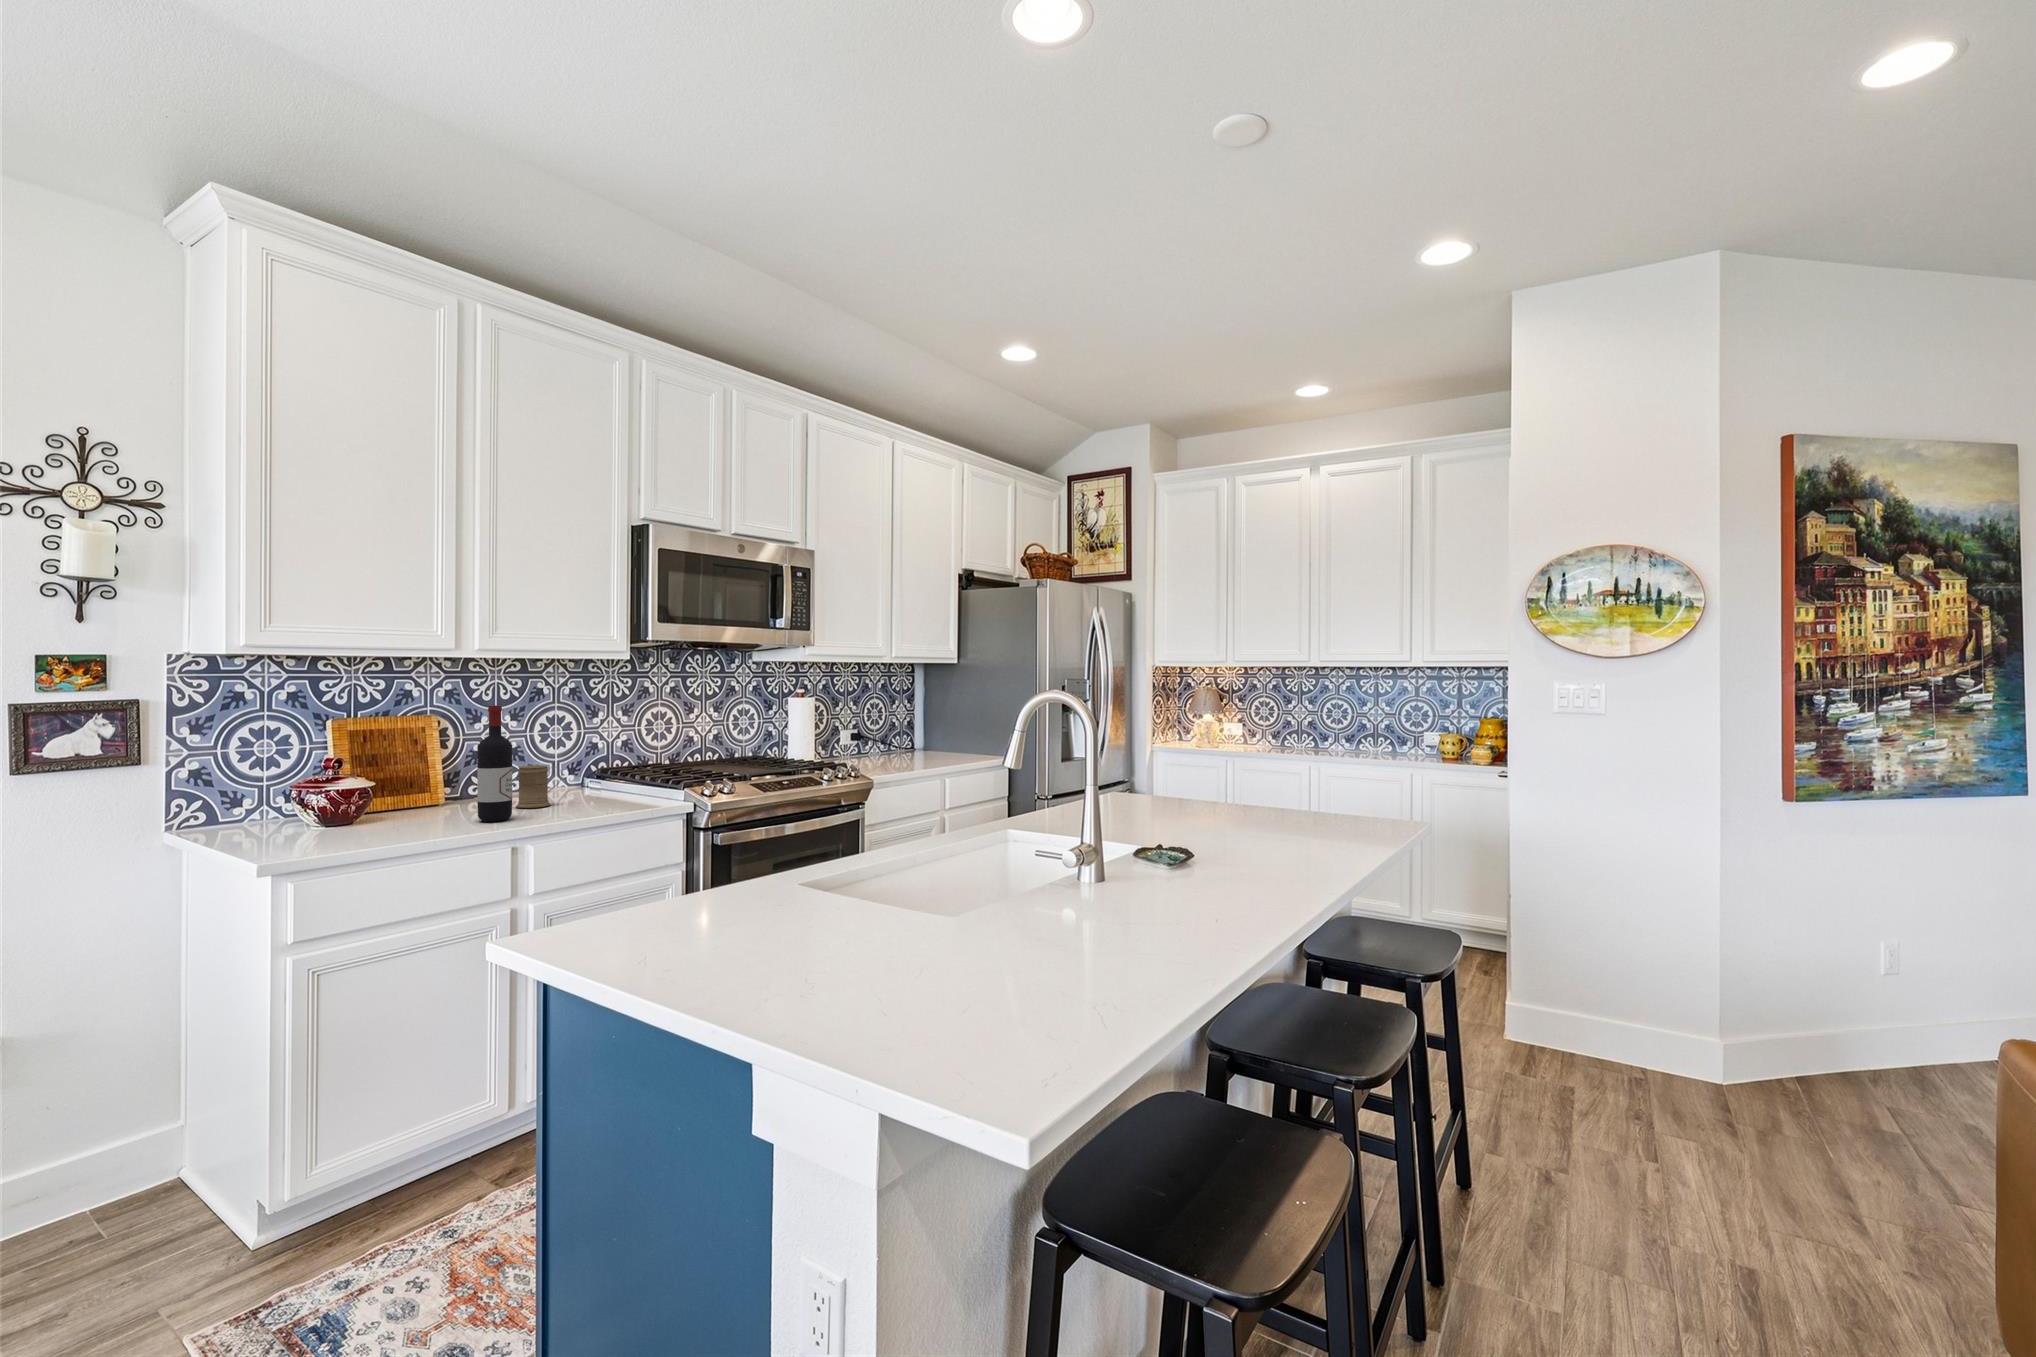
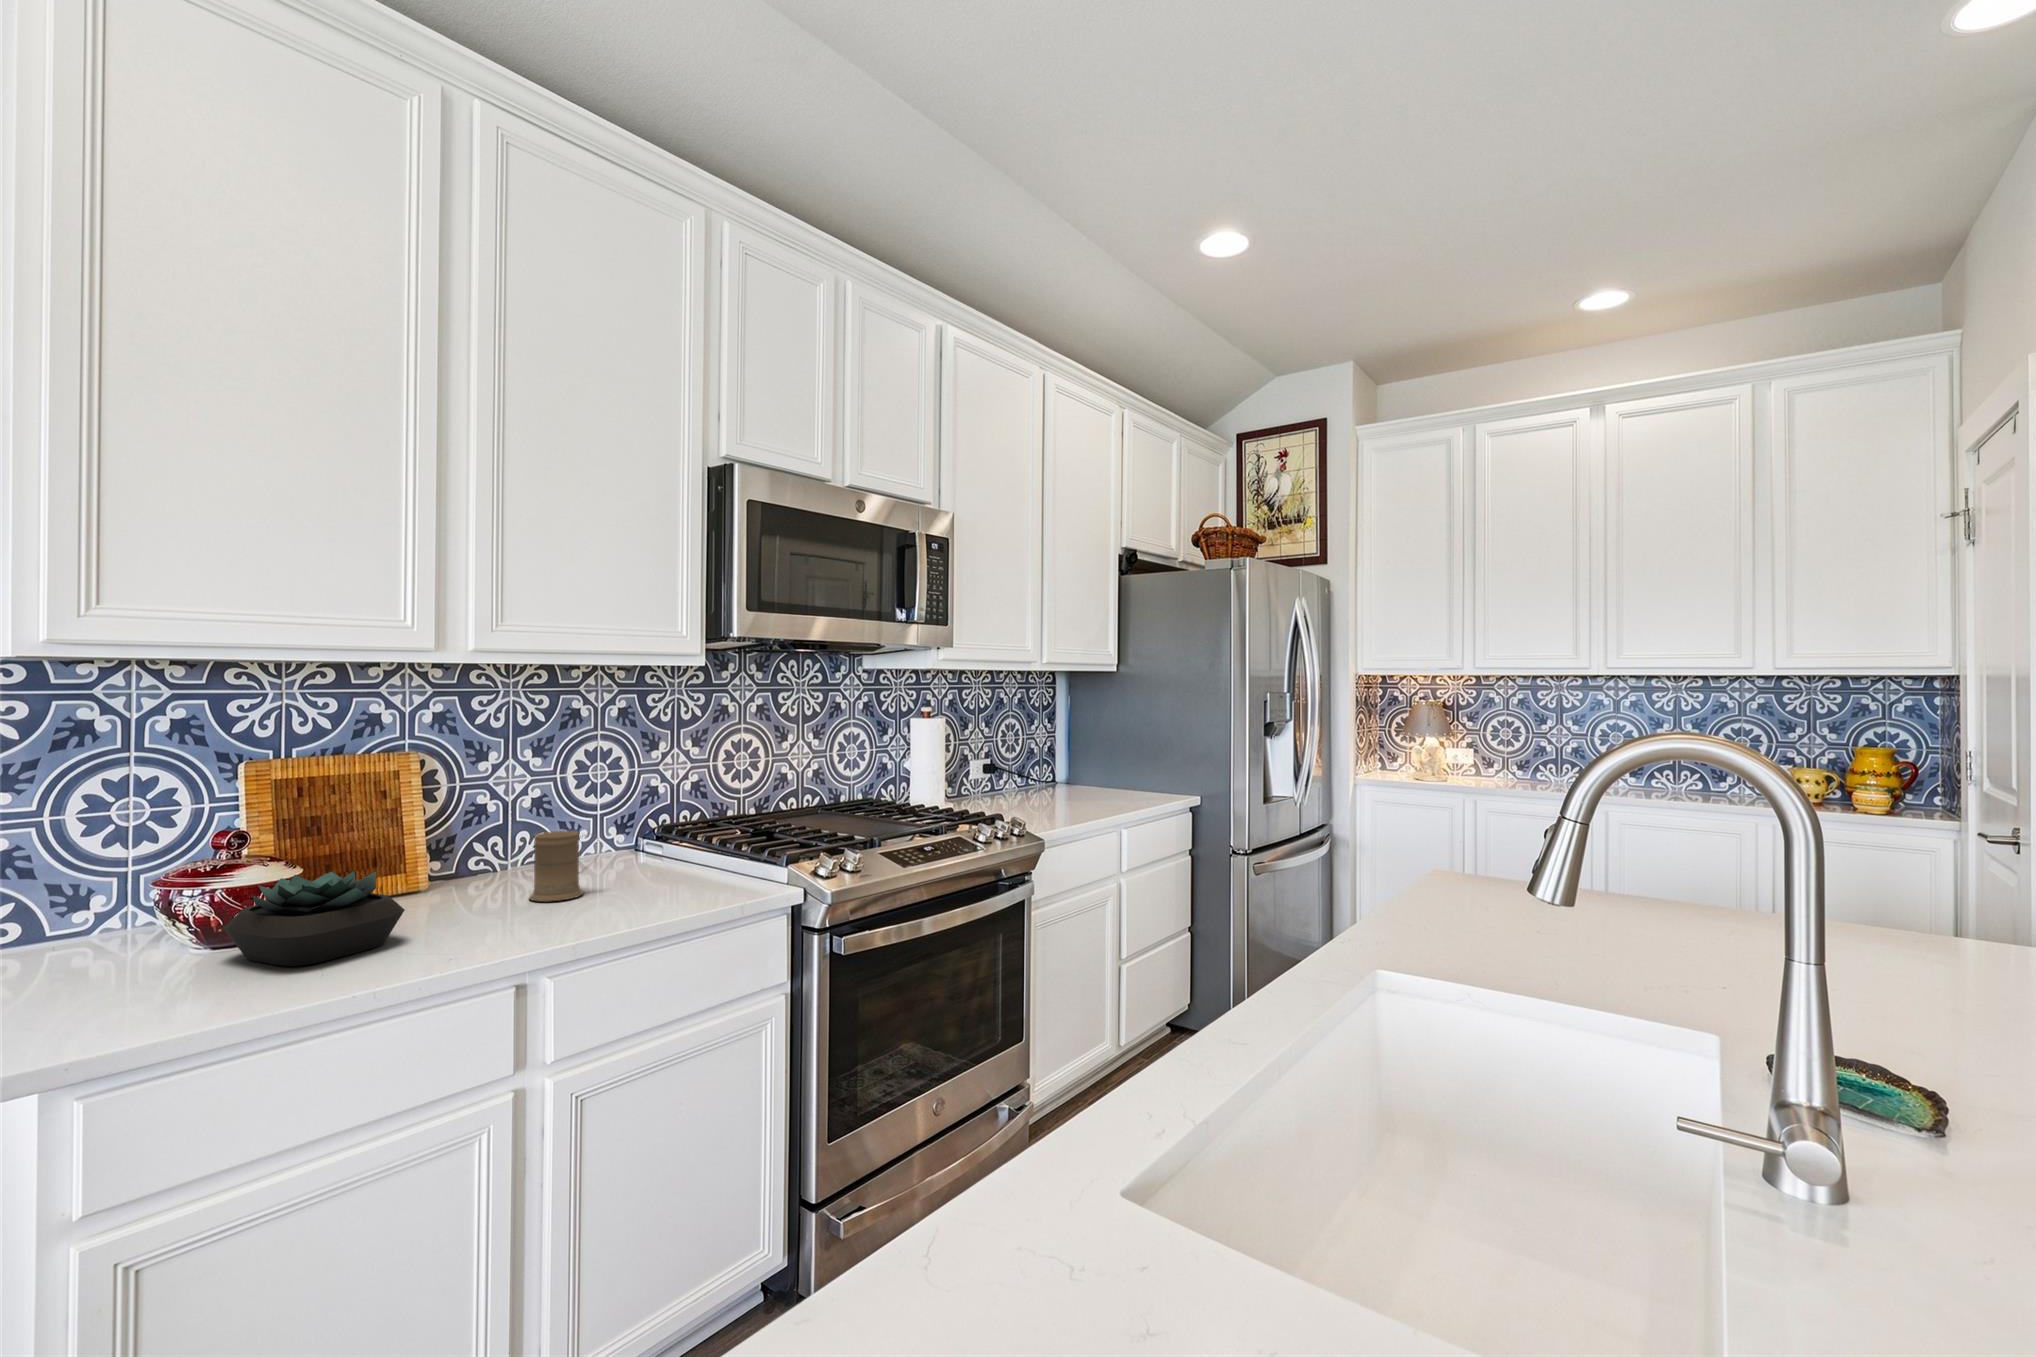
wine bottle: present [477,705,512,822] -> none [458,742,516,937]
succulent plant: none [342,782,446,832] -> present [223,871,405,966]

